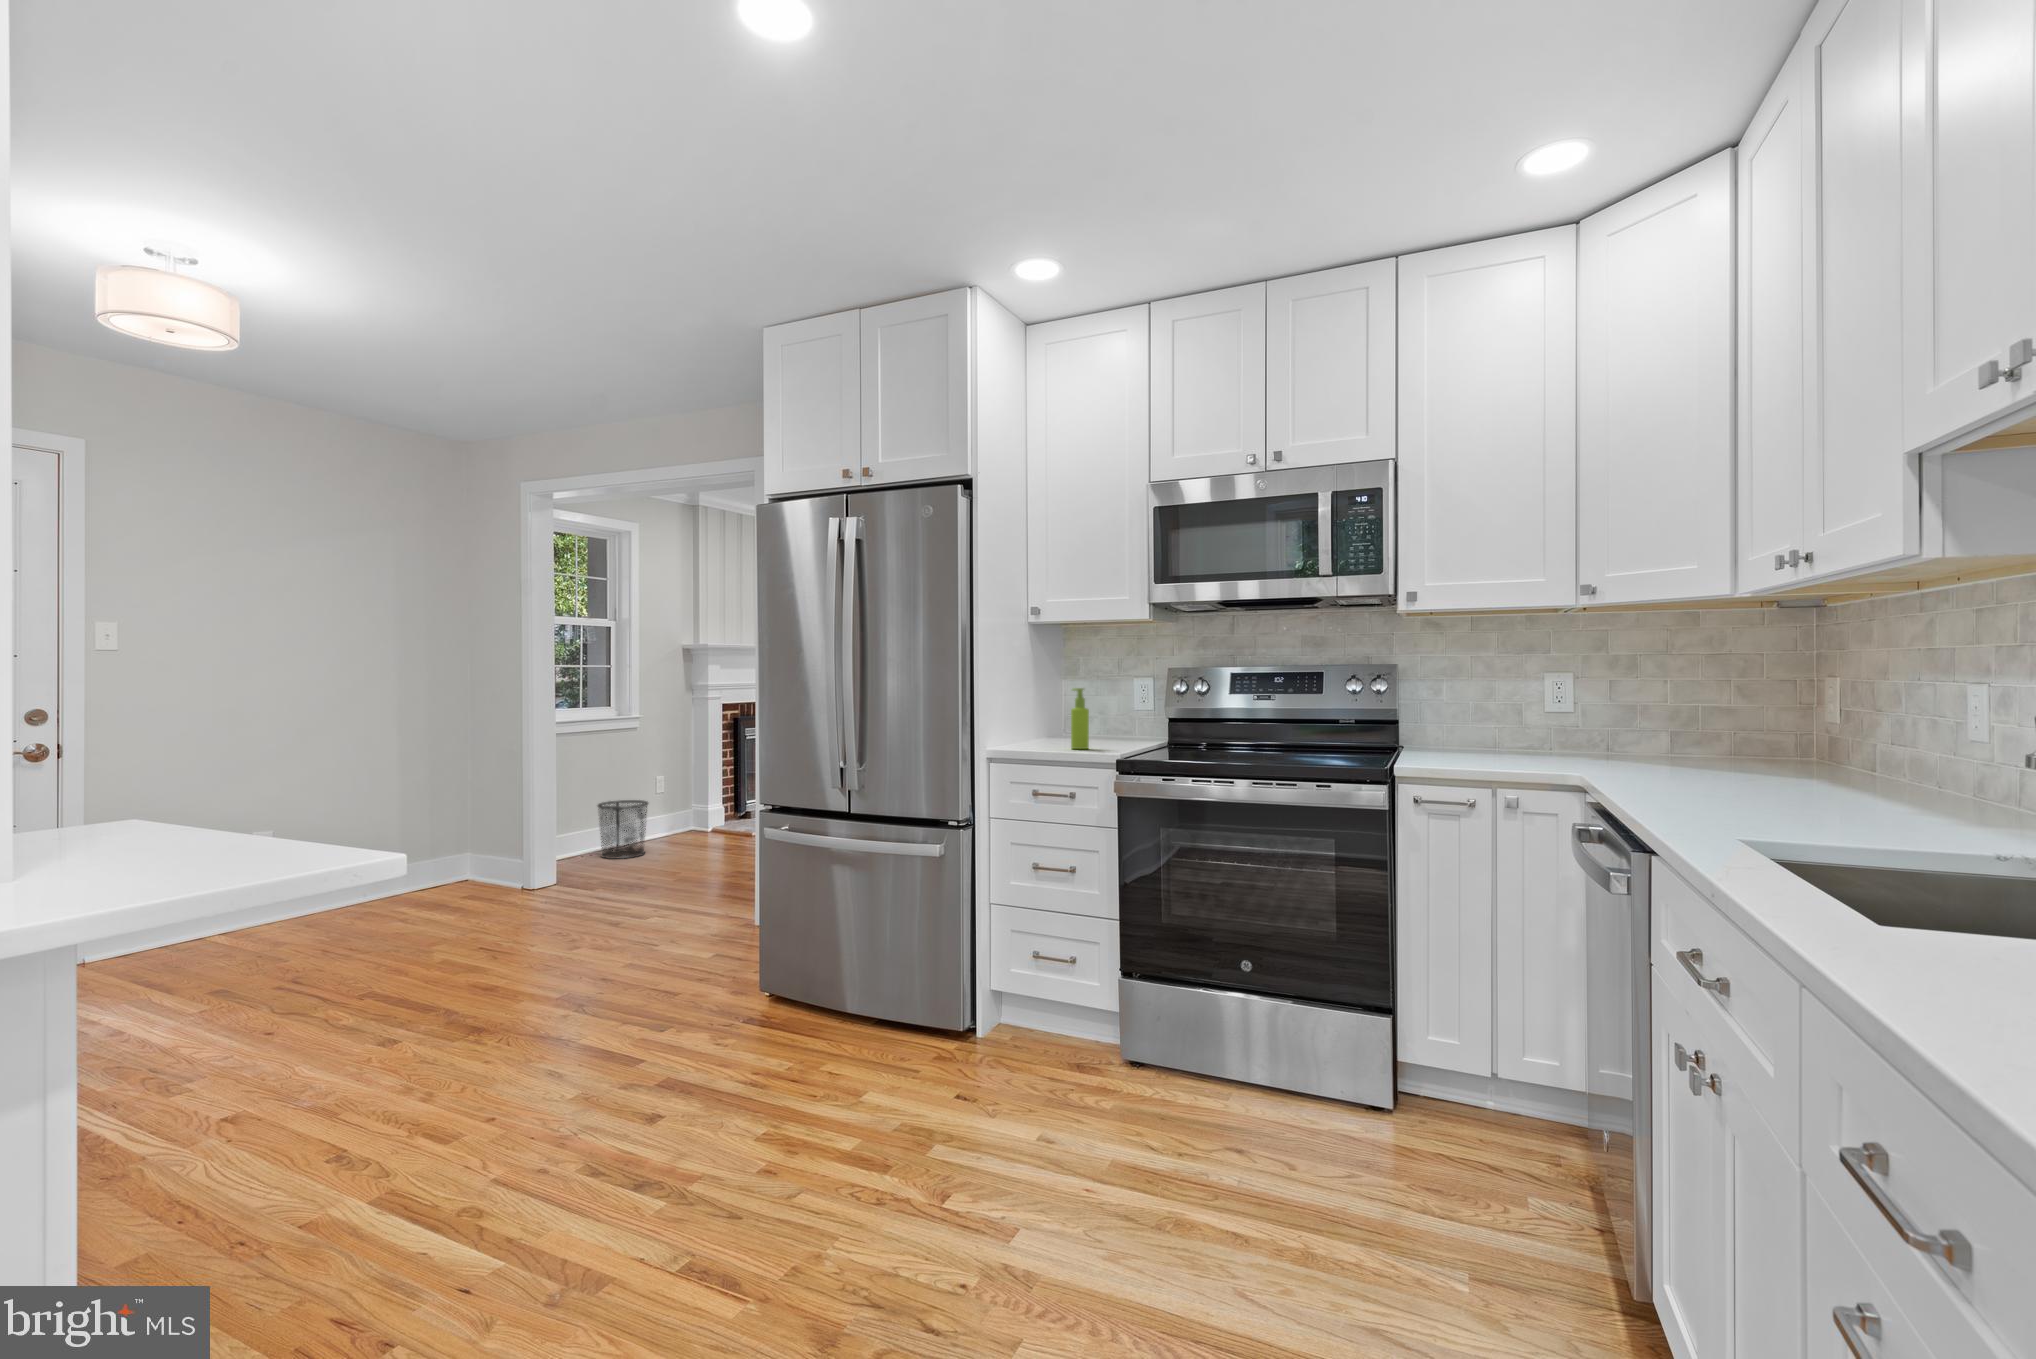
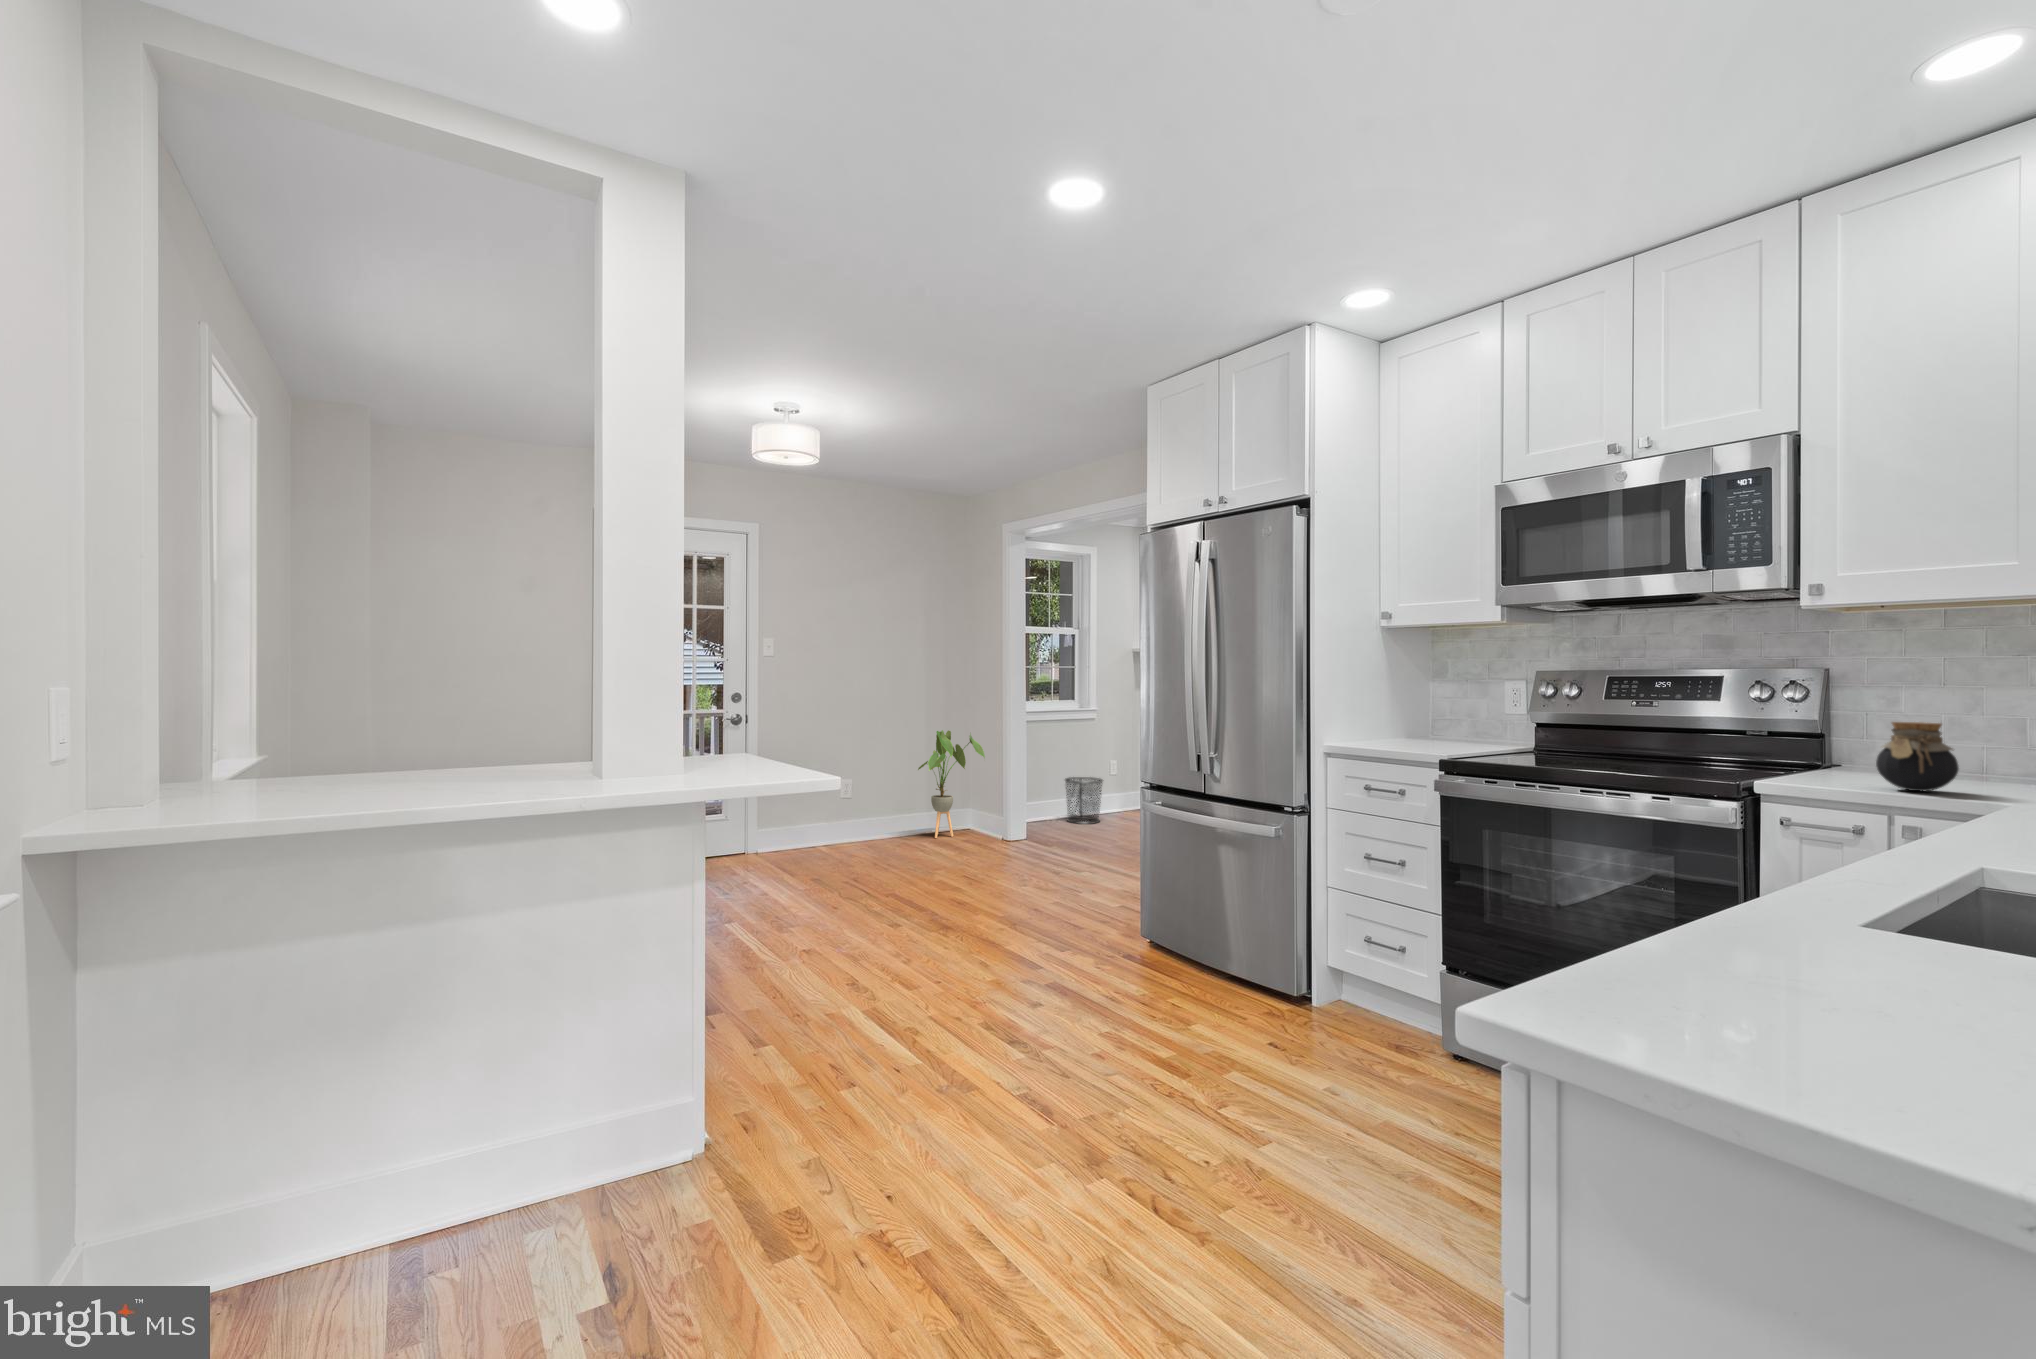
soap dispenser: present [1071,688,1089,749] -> none [1413,690,1433,748]
jar: none [1473,710,1527,768] -> present [1876,722,1959,791]
house plant: none [381,752,491,902] -> present [918,730,985,838]

